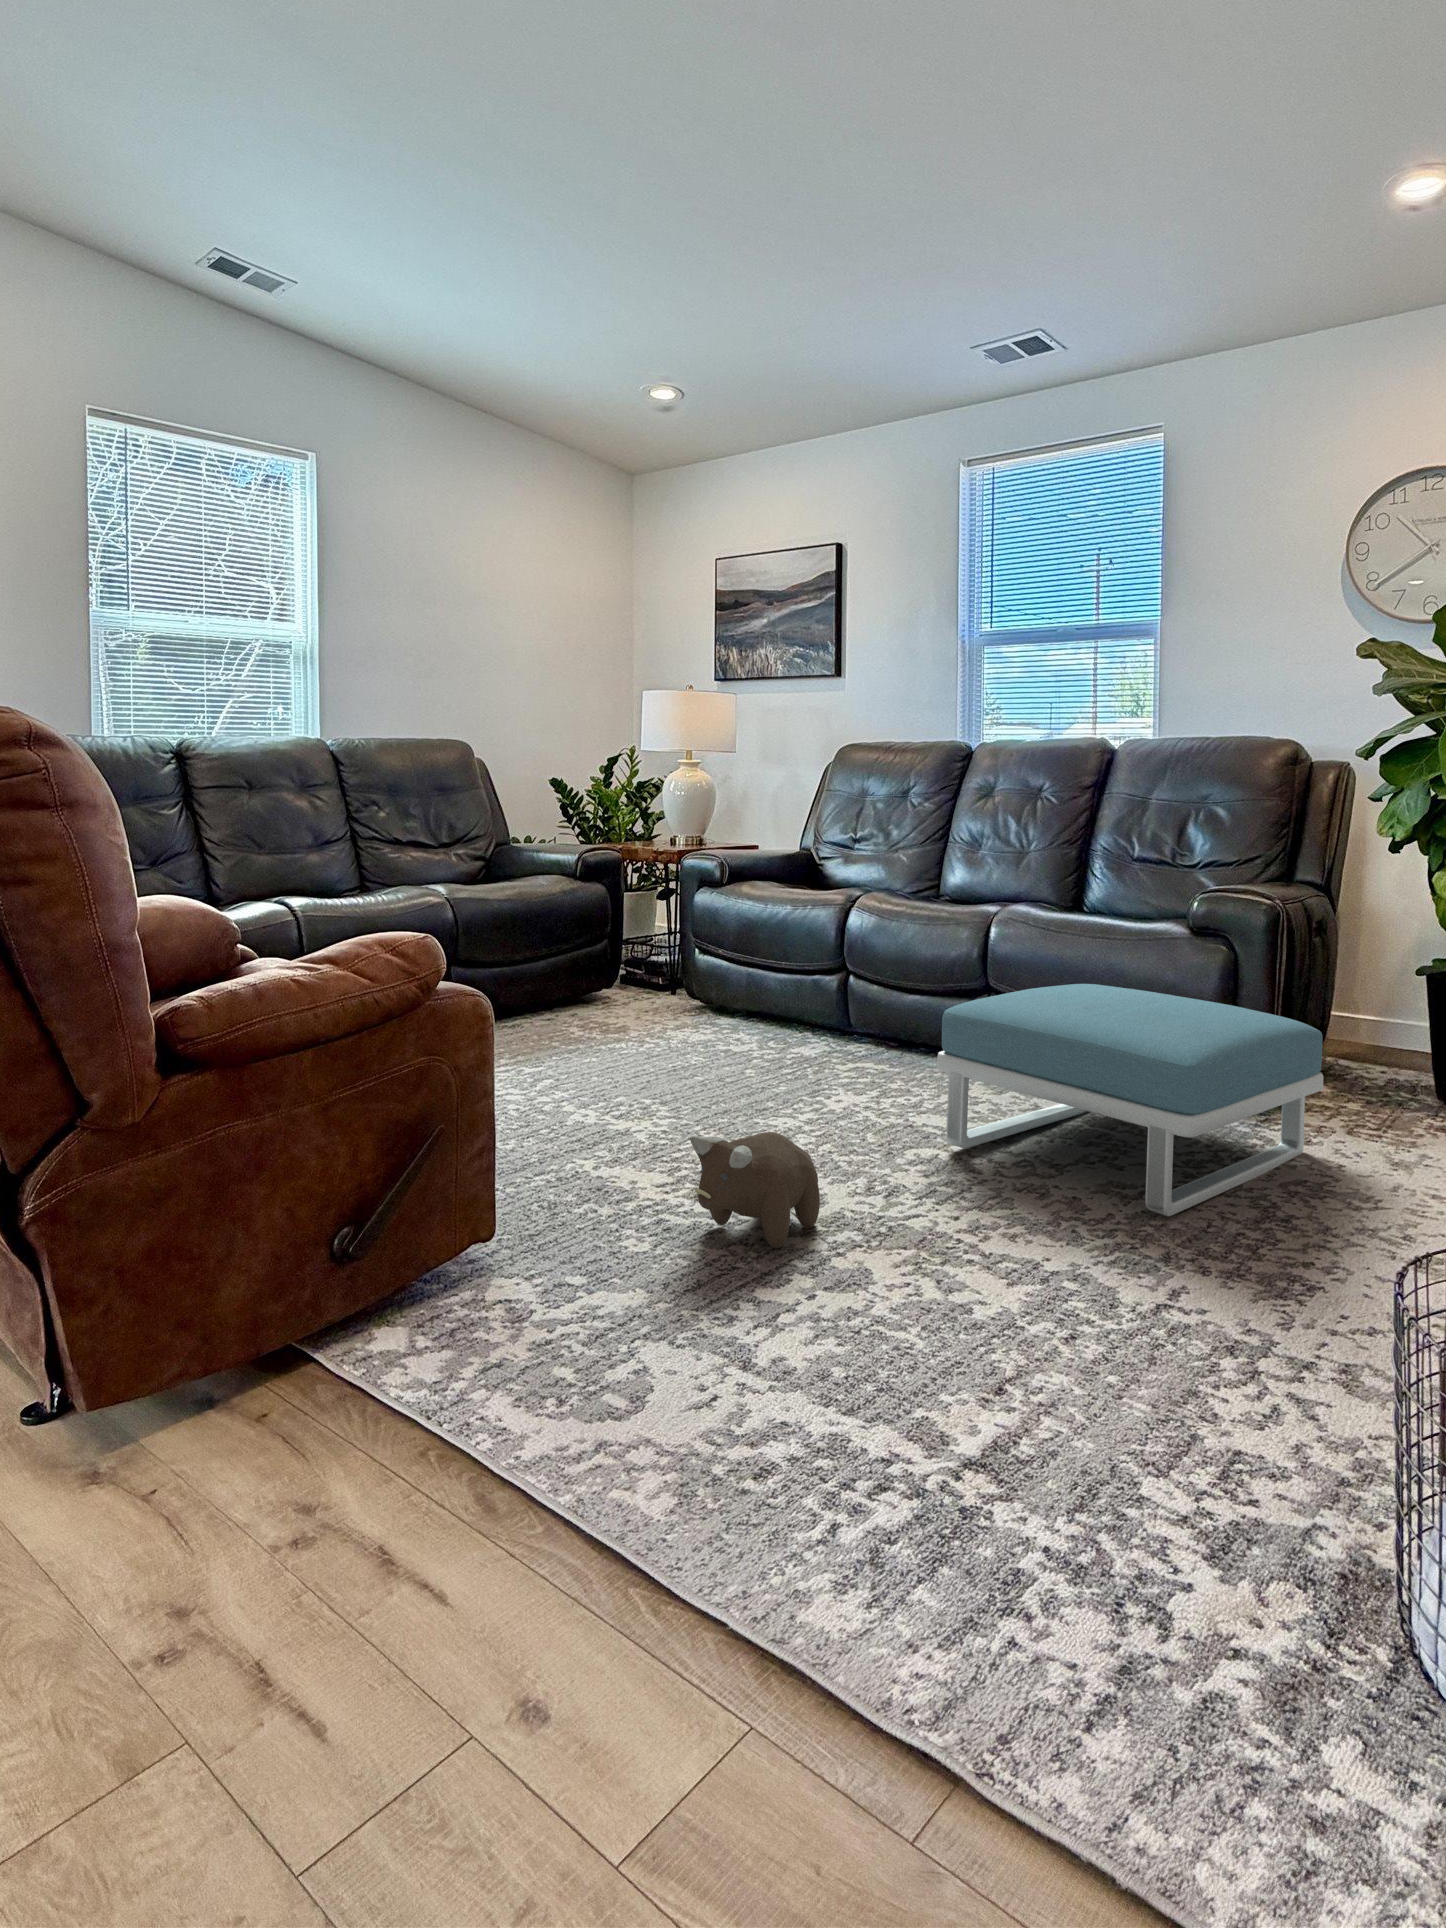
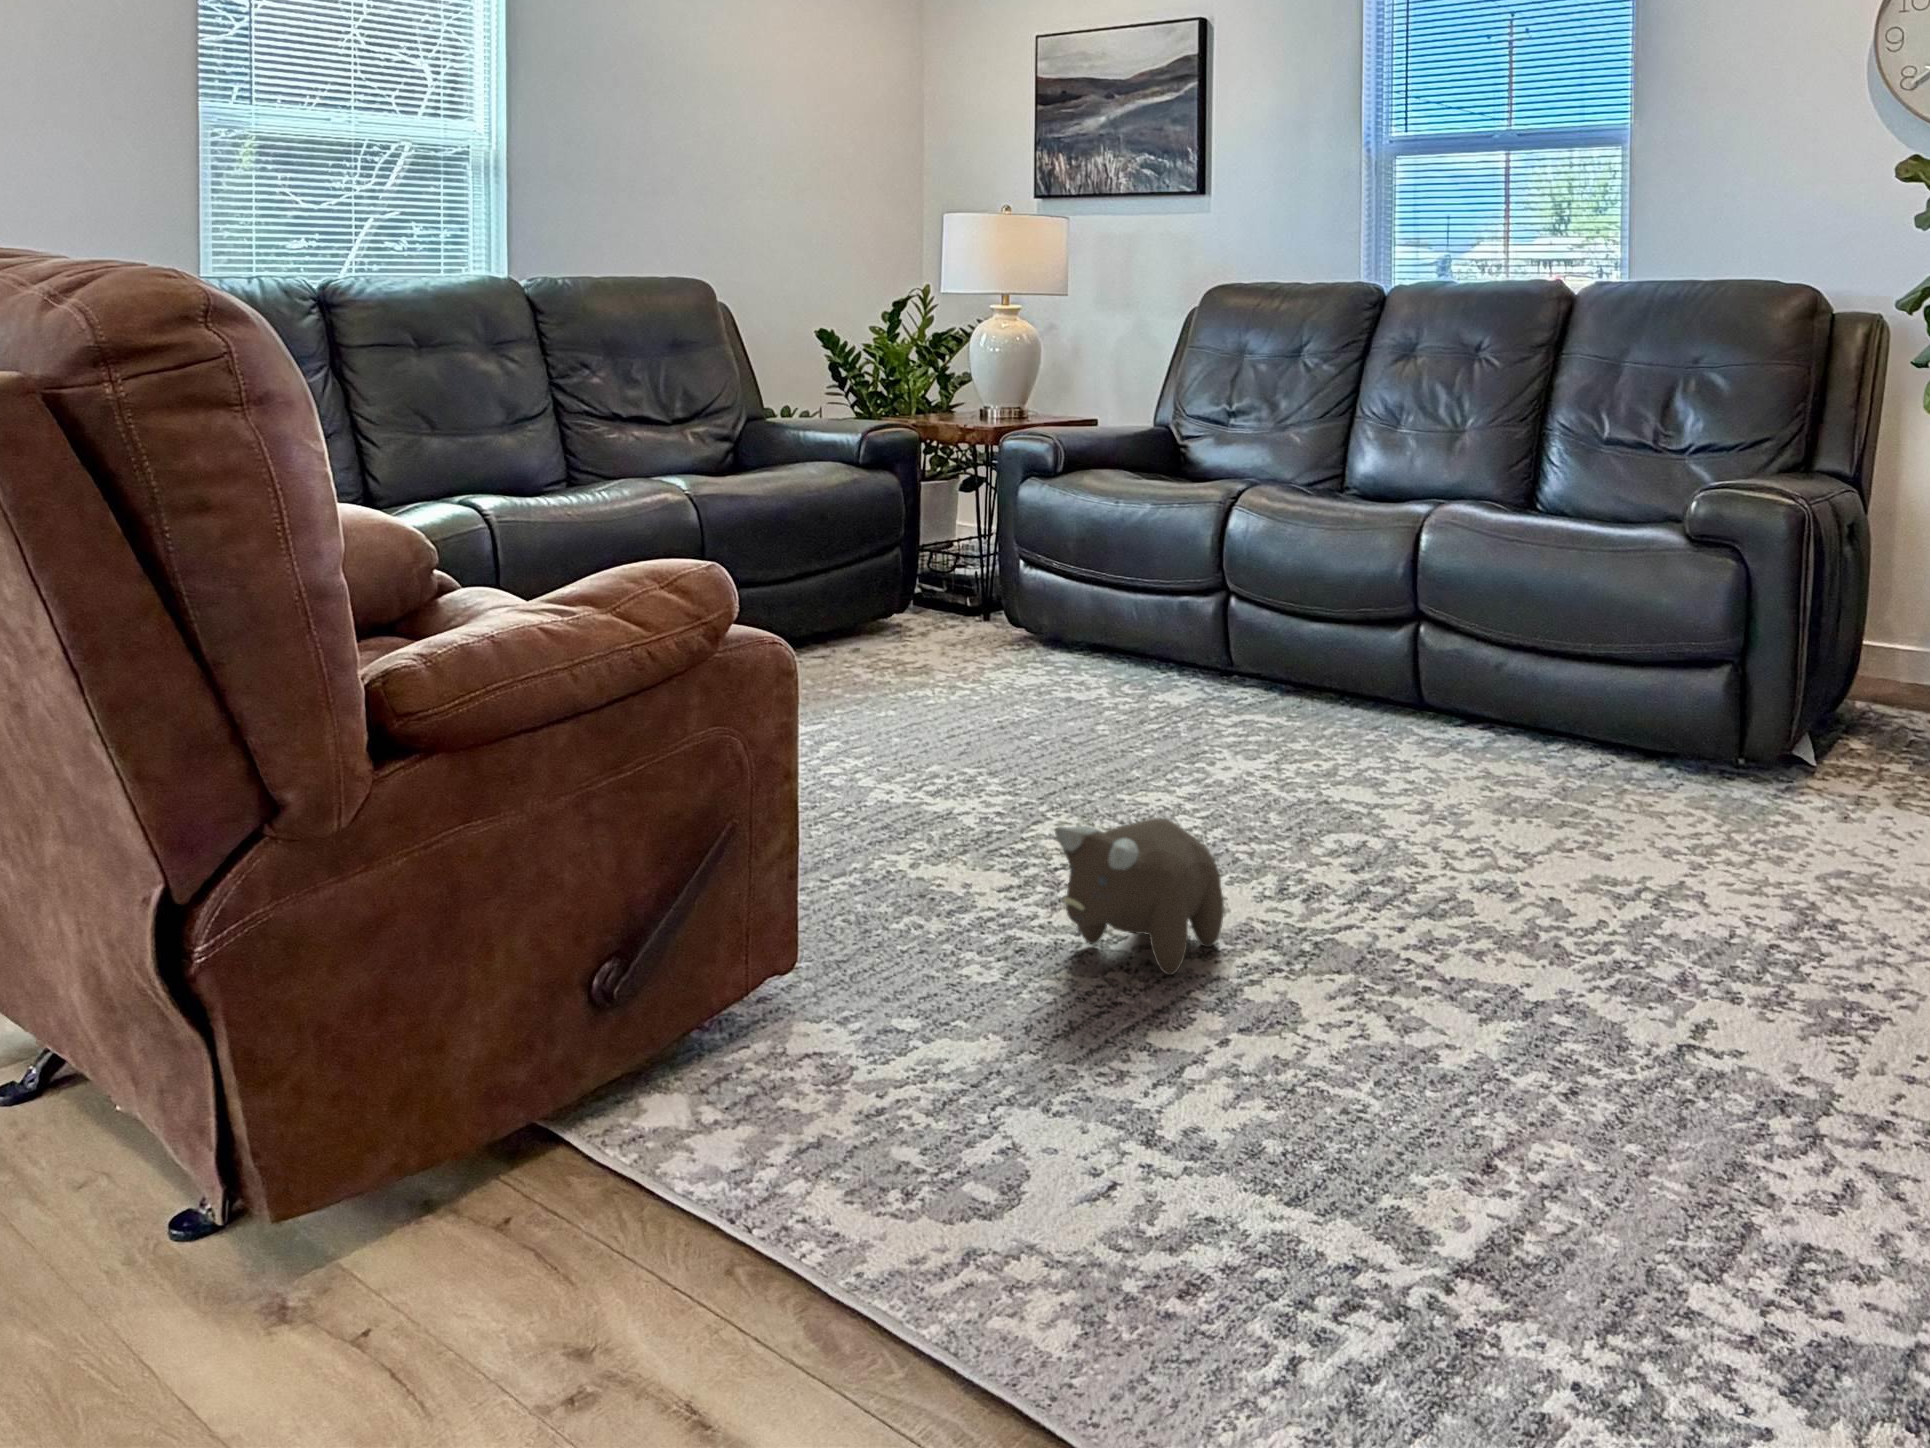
footstool: present [937,984,1323,1216] -> none [1364,611,1867,923]

